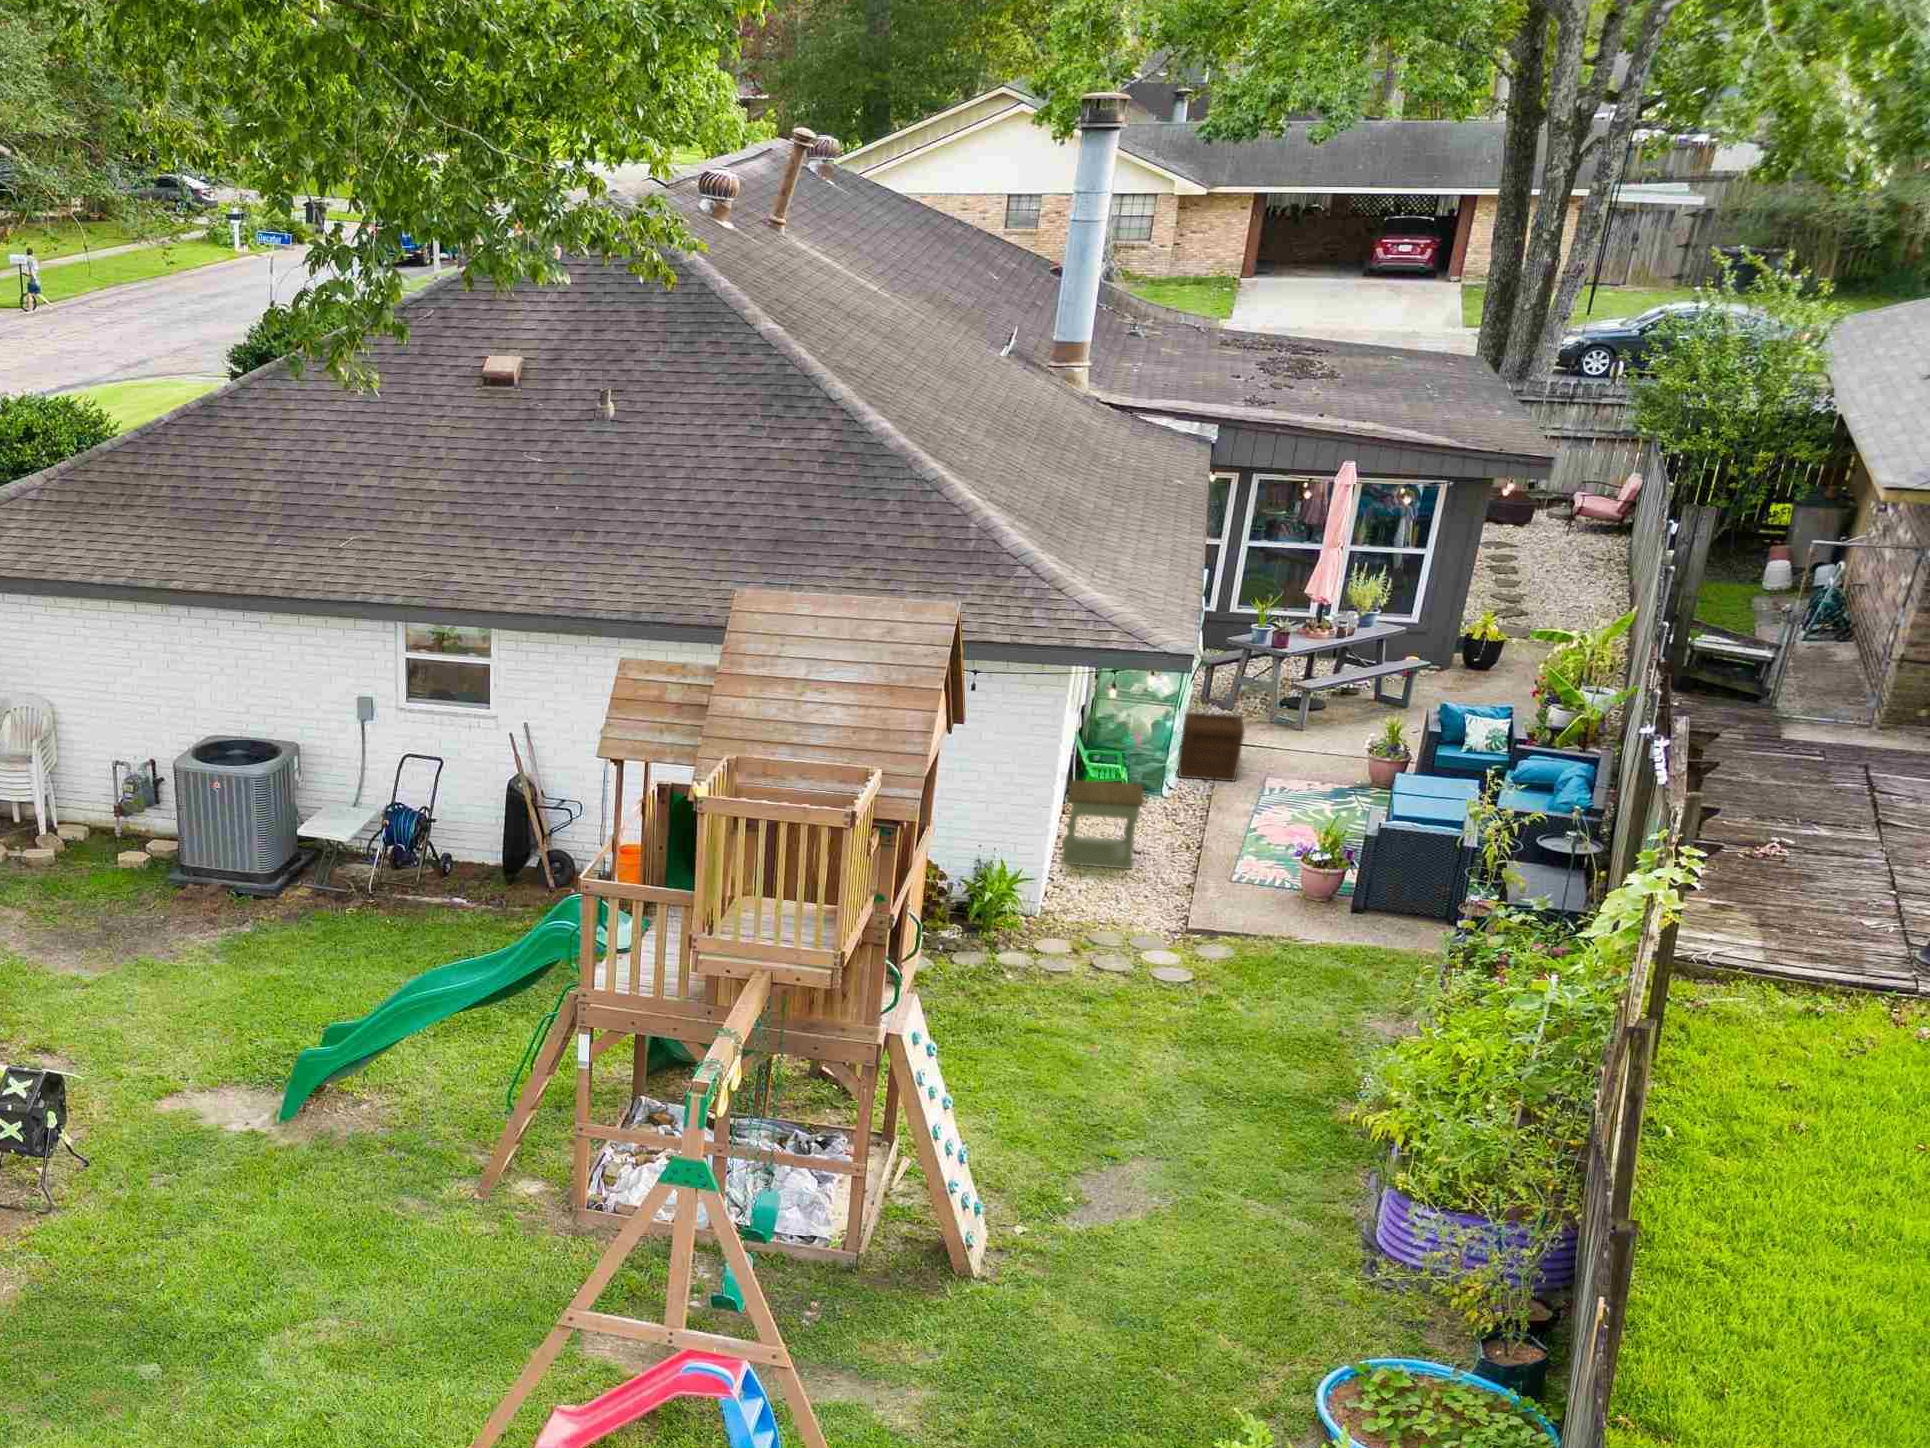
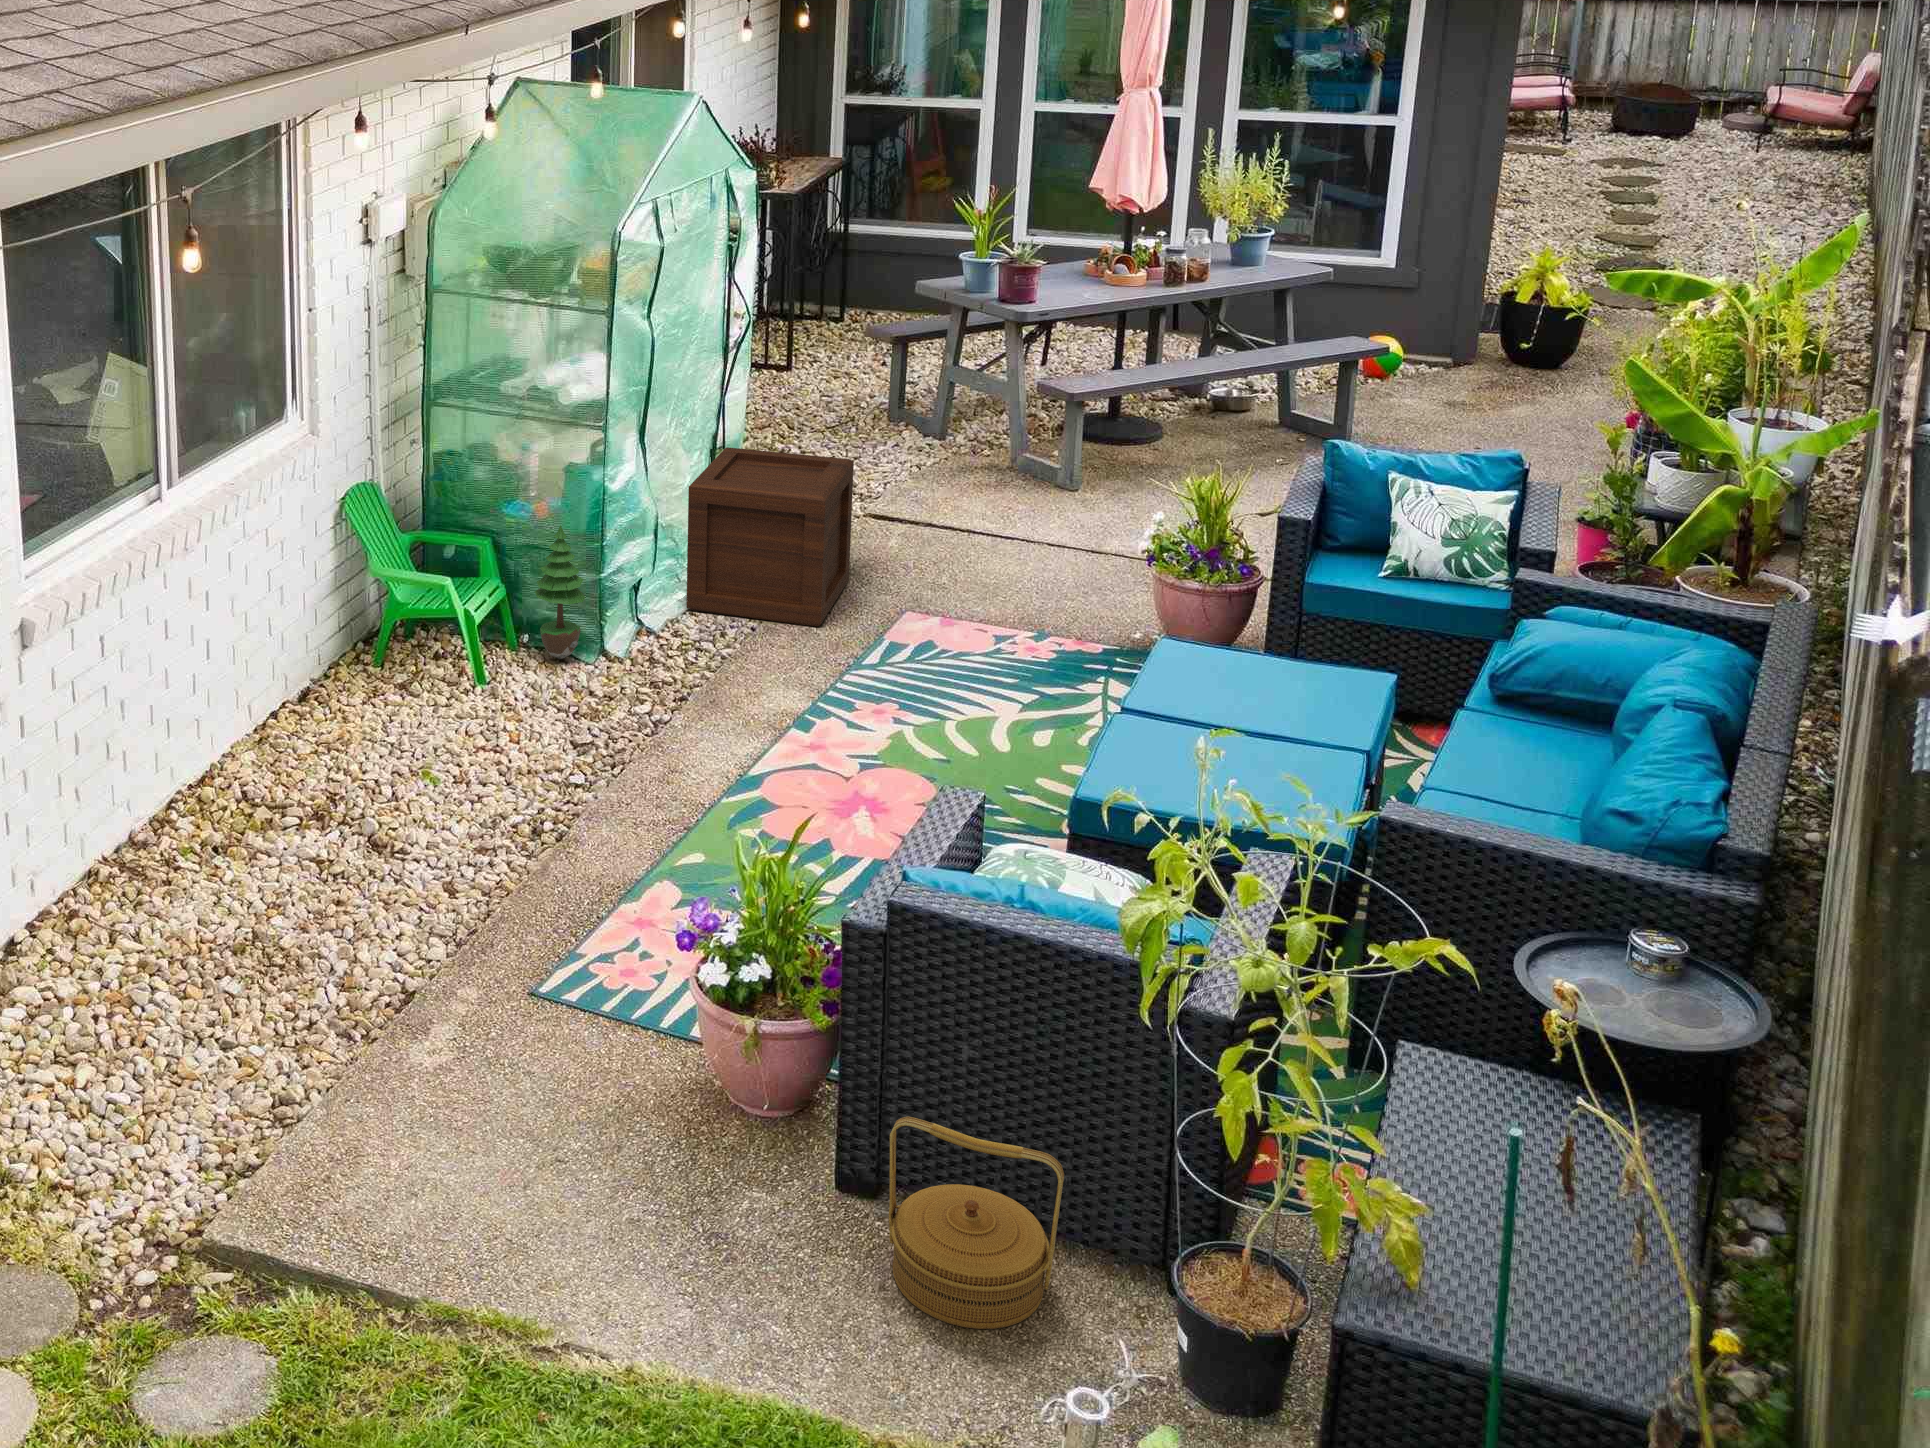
potted tree: none [1139,742,1161,795] -> present [535,525,585,659]
side table: present [1062,780,1144,869] -> none [57,644,339,943]
woven basket: none [1376,876,1430,925] -> present [888,1117,1064,1329]

